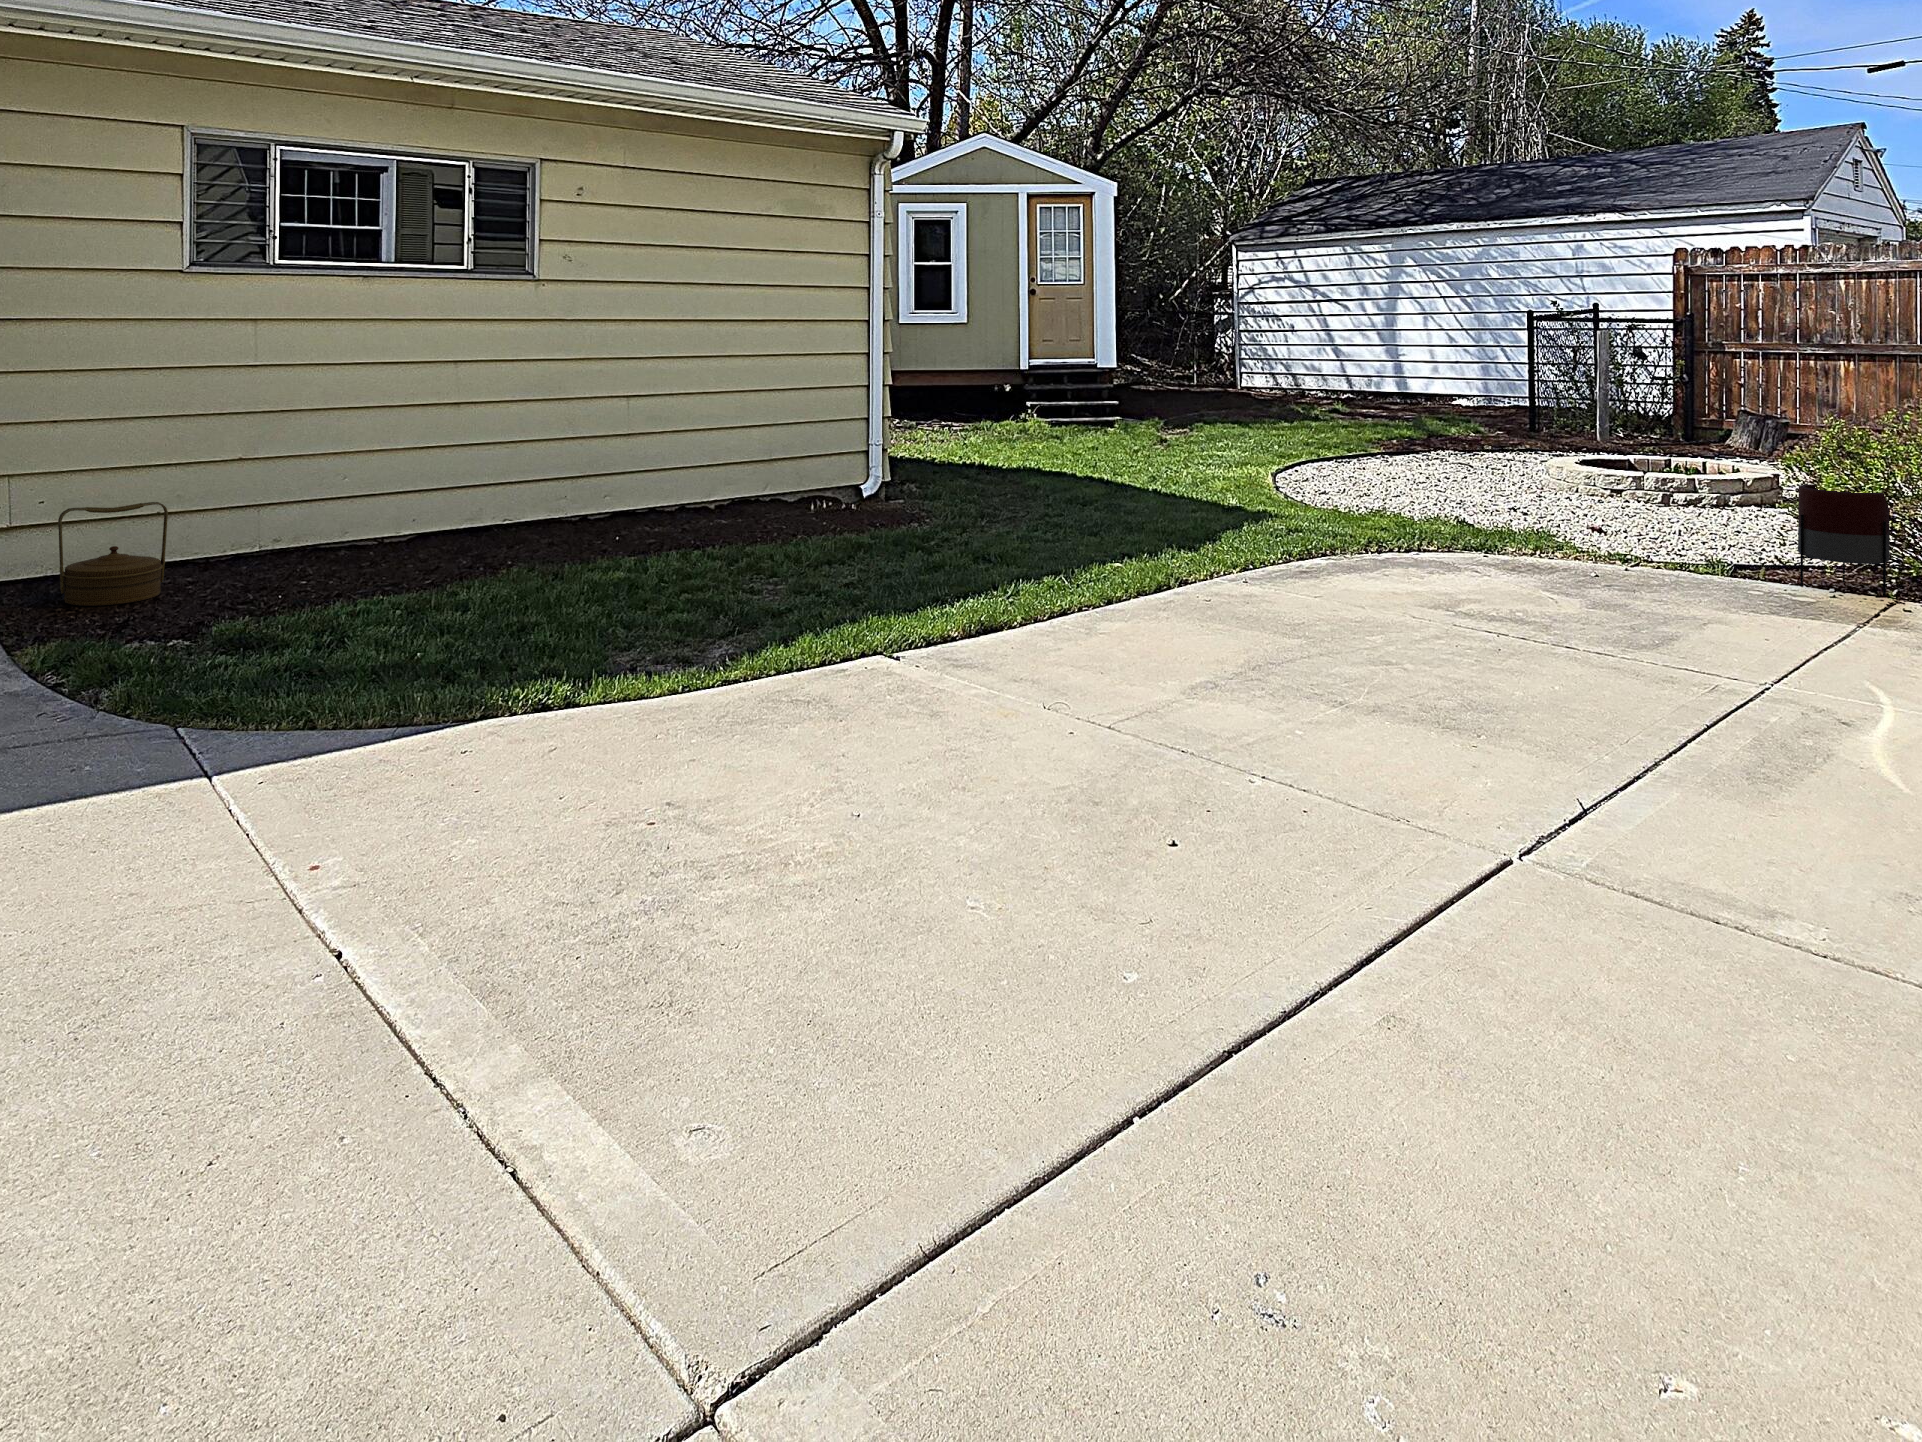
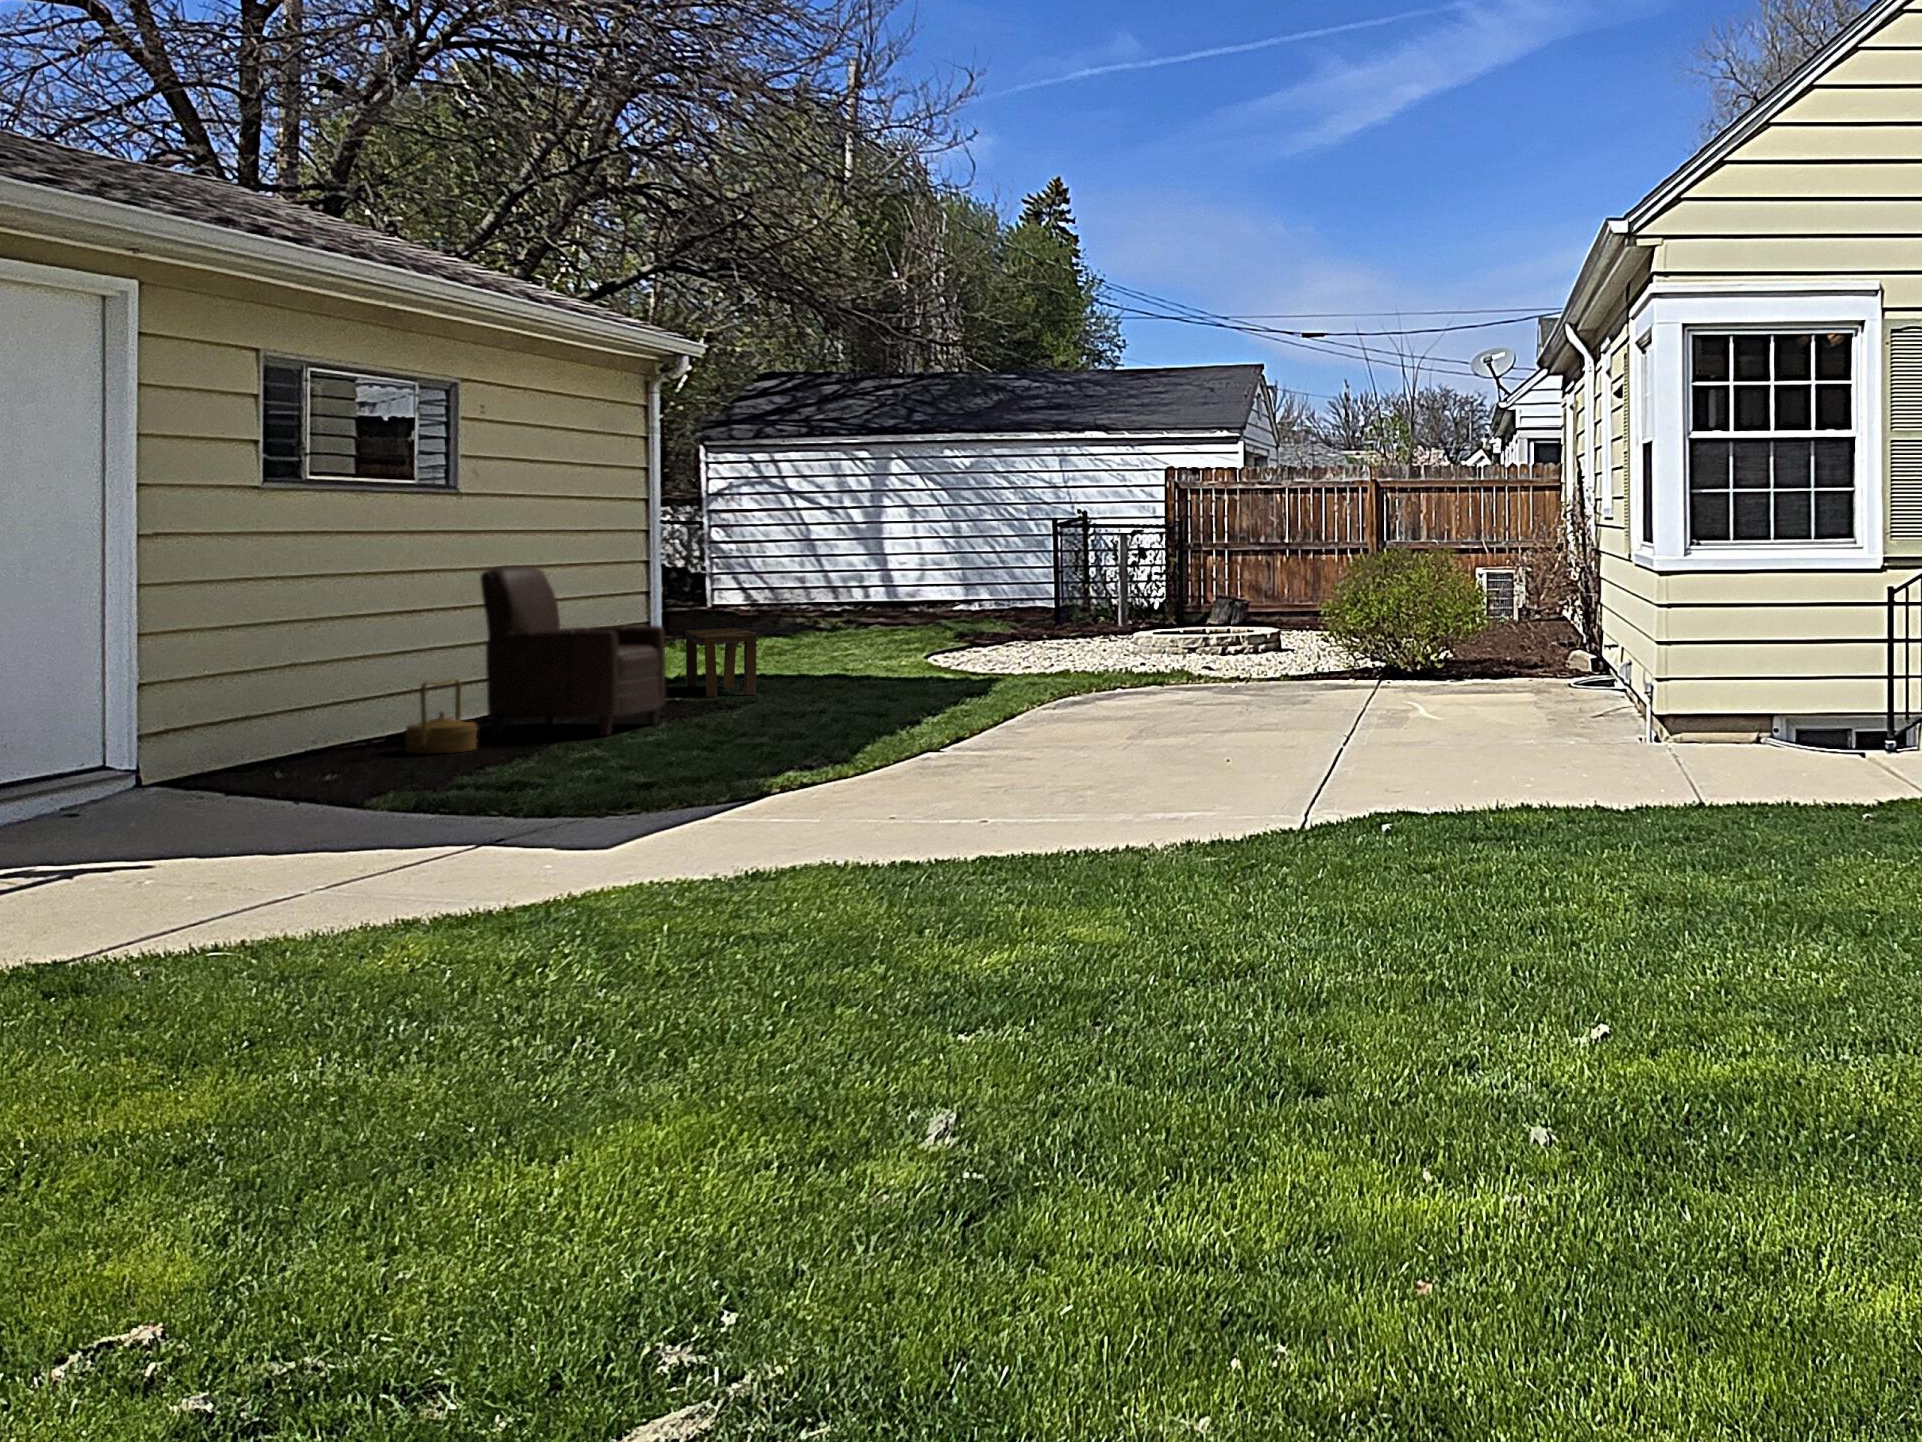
chair: none [291,355,518,594] -> present [480,565,665,735]
bench: none [775,433,878,522] -> present [685,628,757,696]
planter: present [1798,484,1890,596] -> none [1340,620,1379,675]

